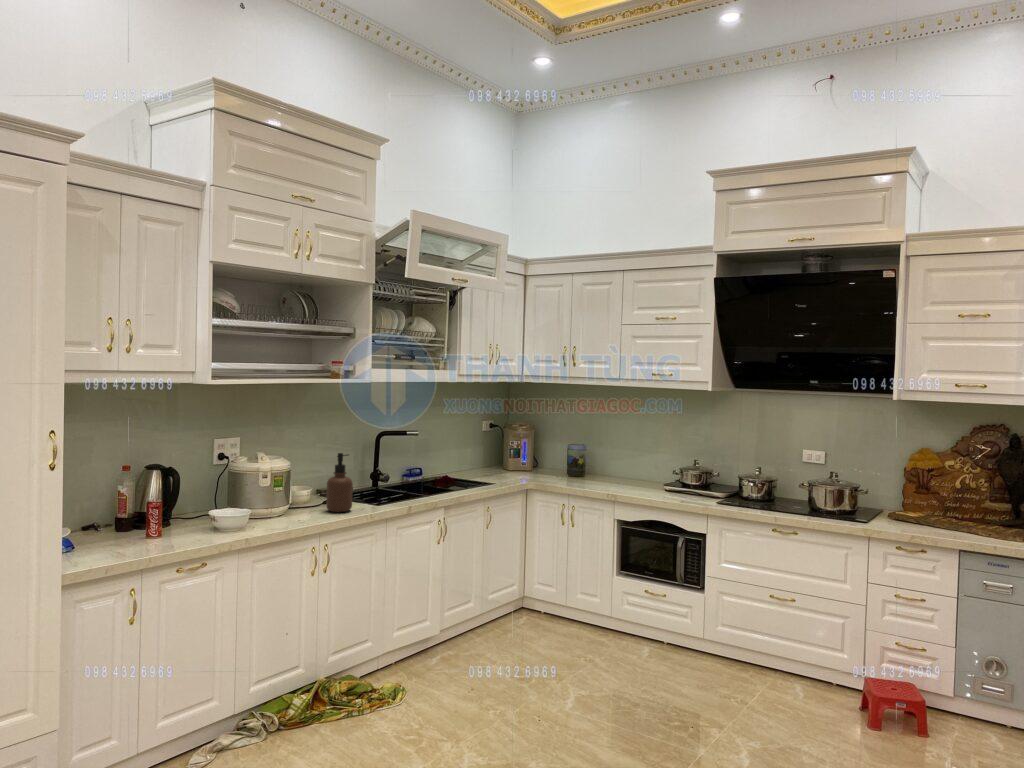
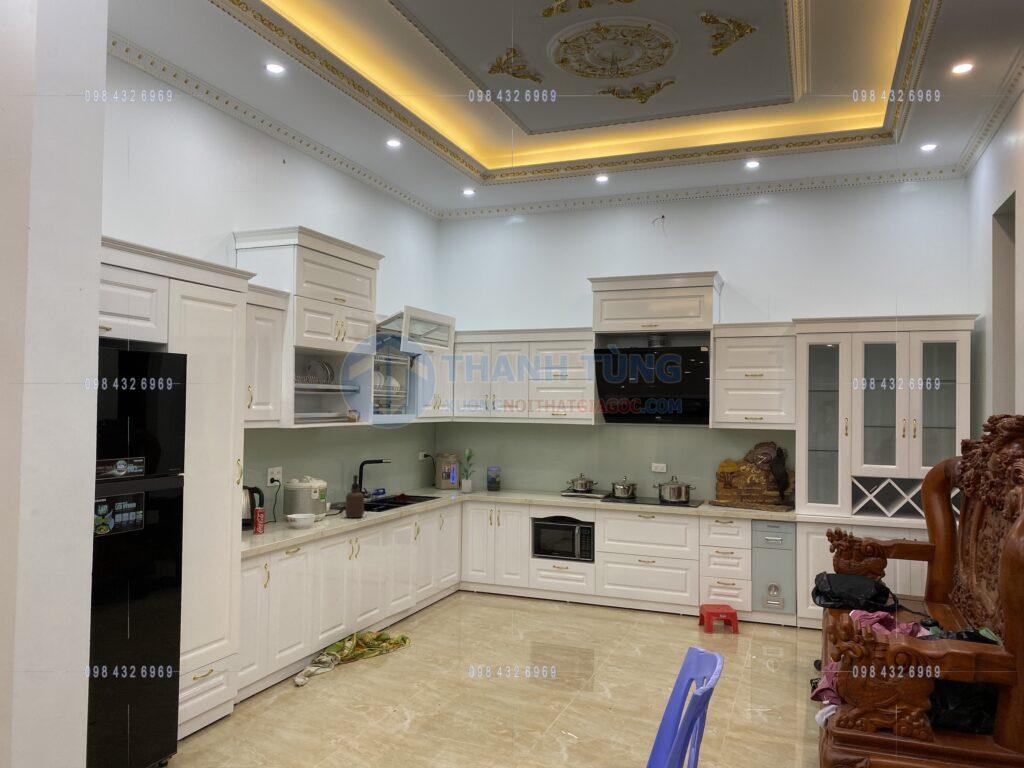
potted plant: none [521,417,550,478] -> present [456,448,475,493]

